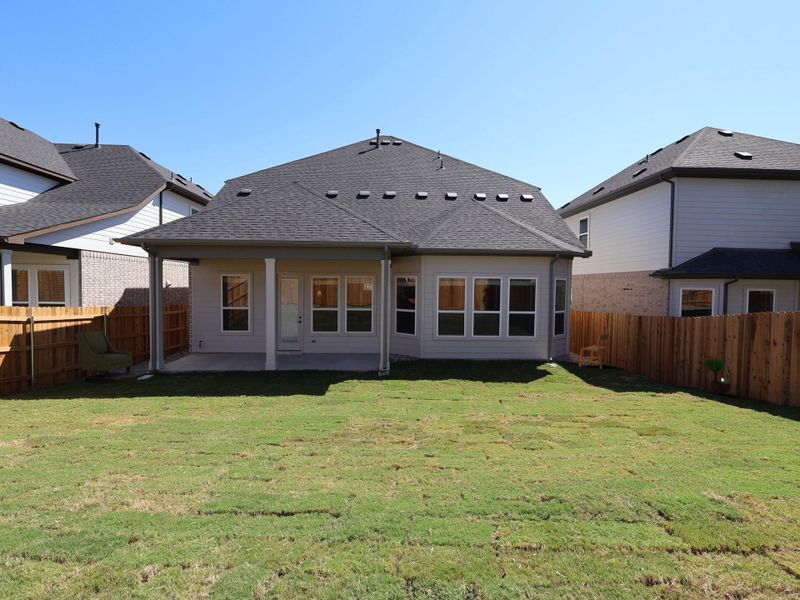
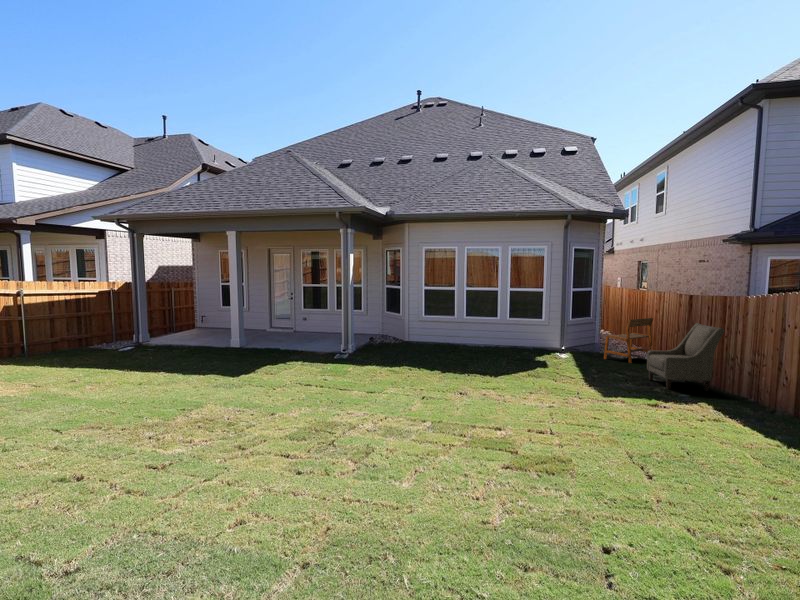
chair: present [76,331,132,378] -> present [647,323,725,391]
potted tree: present [704,358,730,394] -> none [722,350,769,409]

